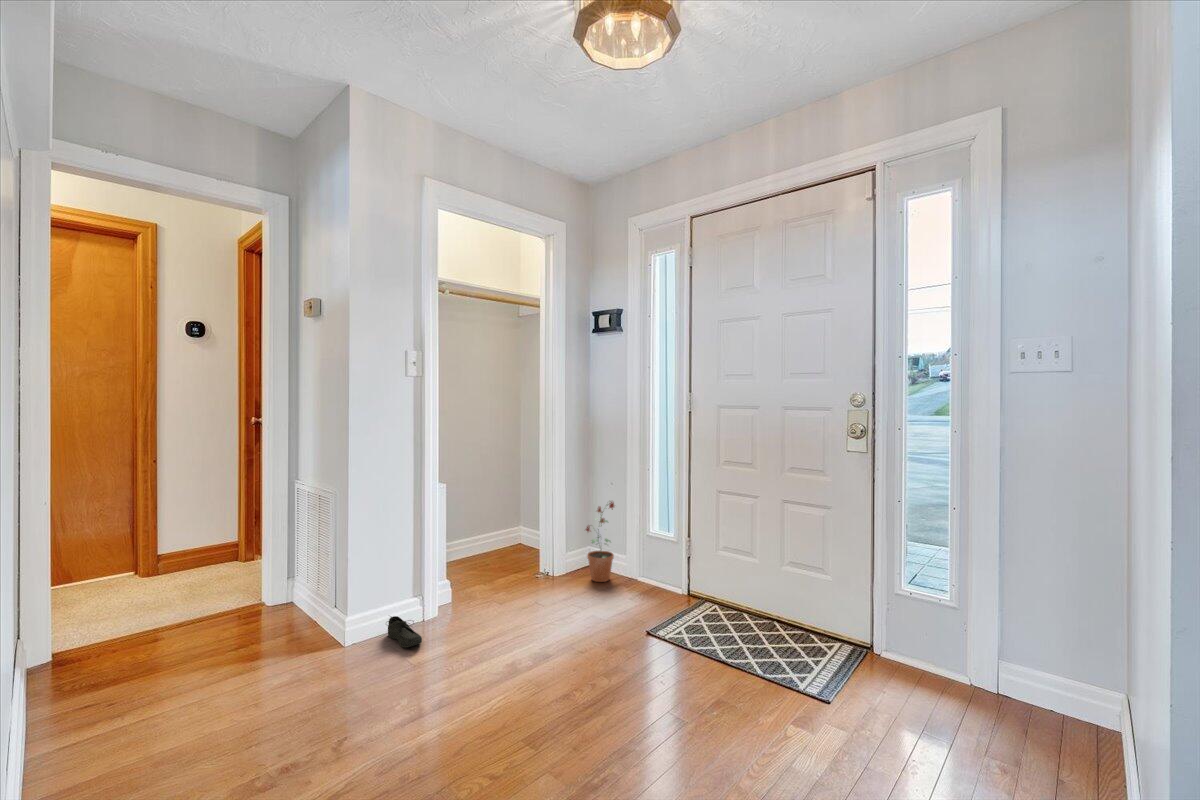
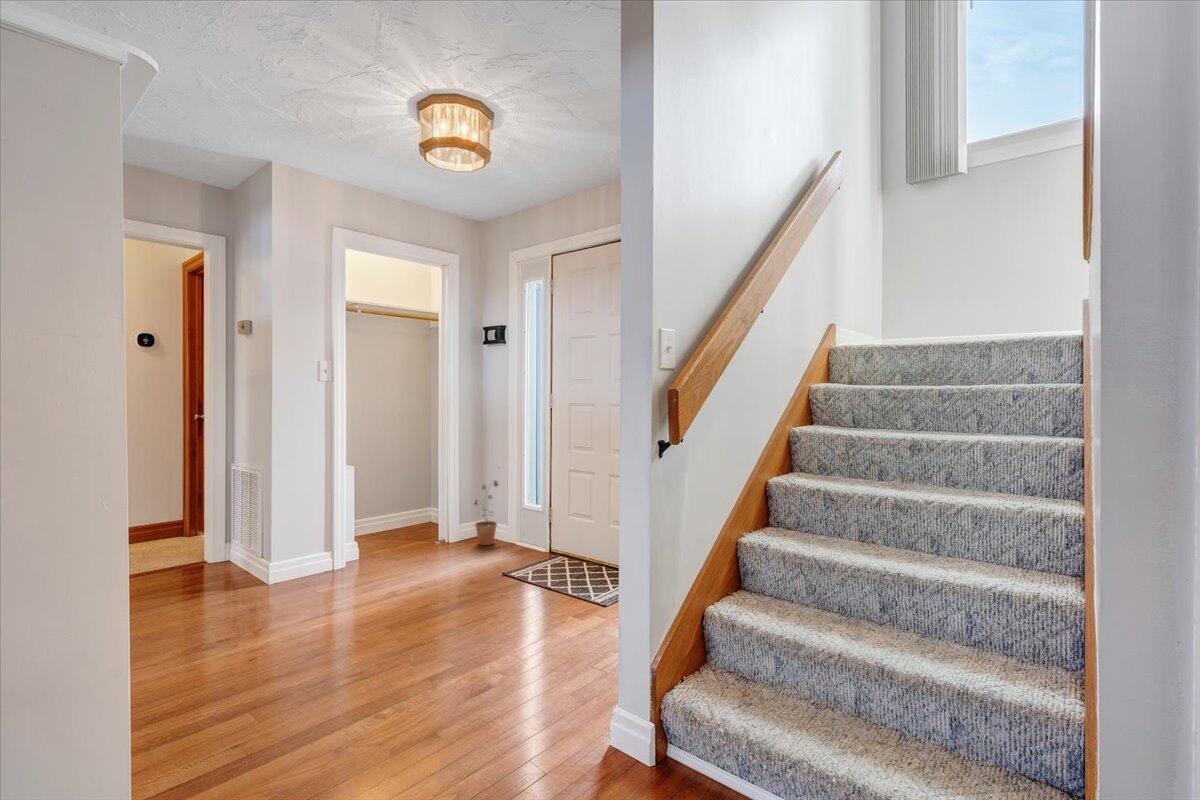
shoe: present [388,616,422,647] -> none [300,562,329,585]

